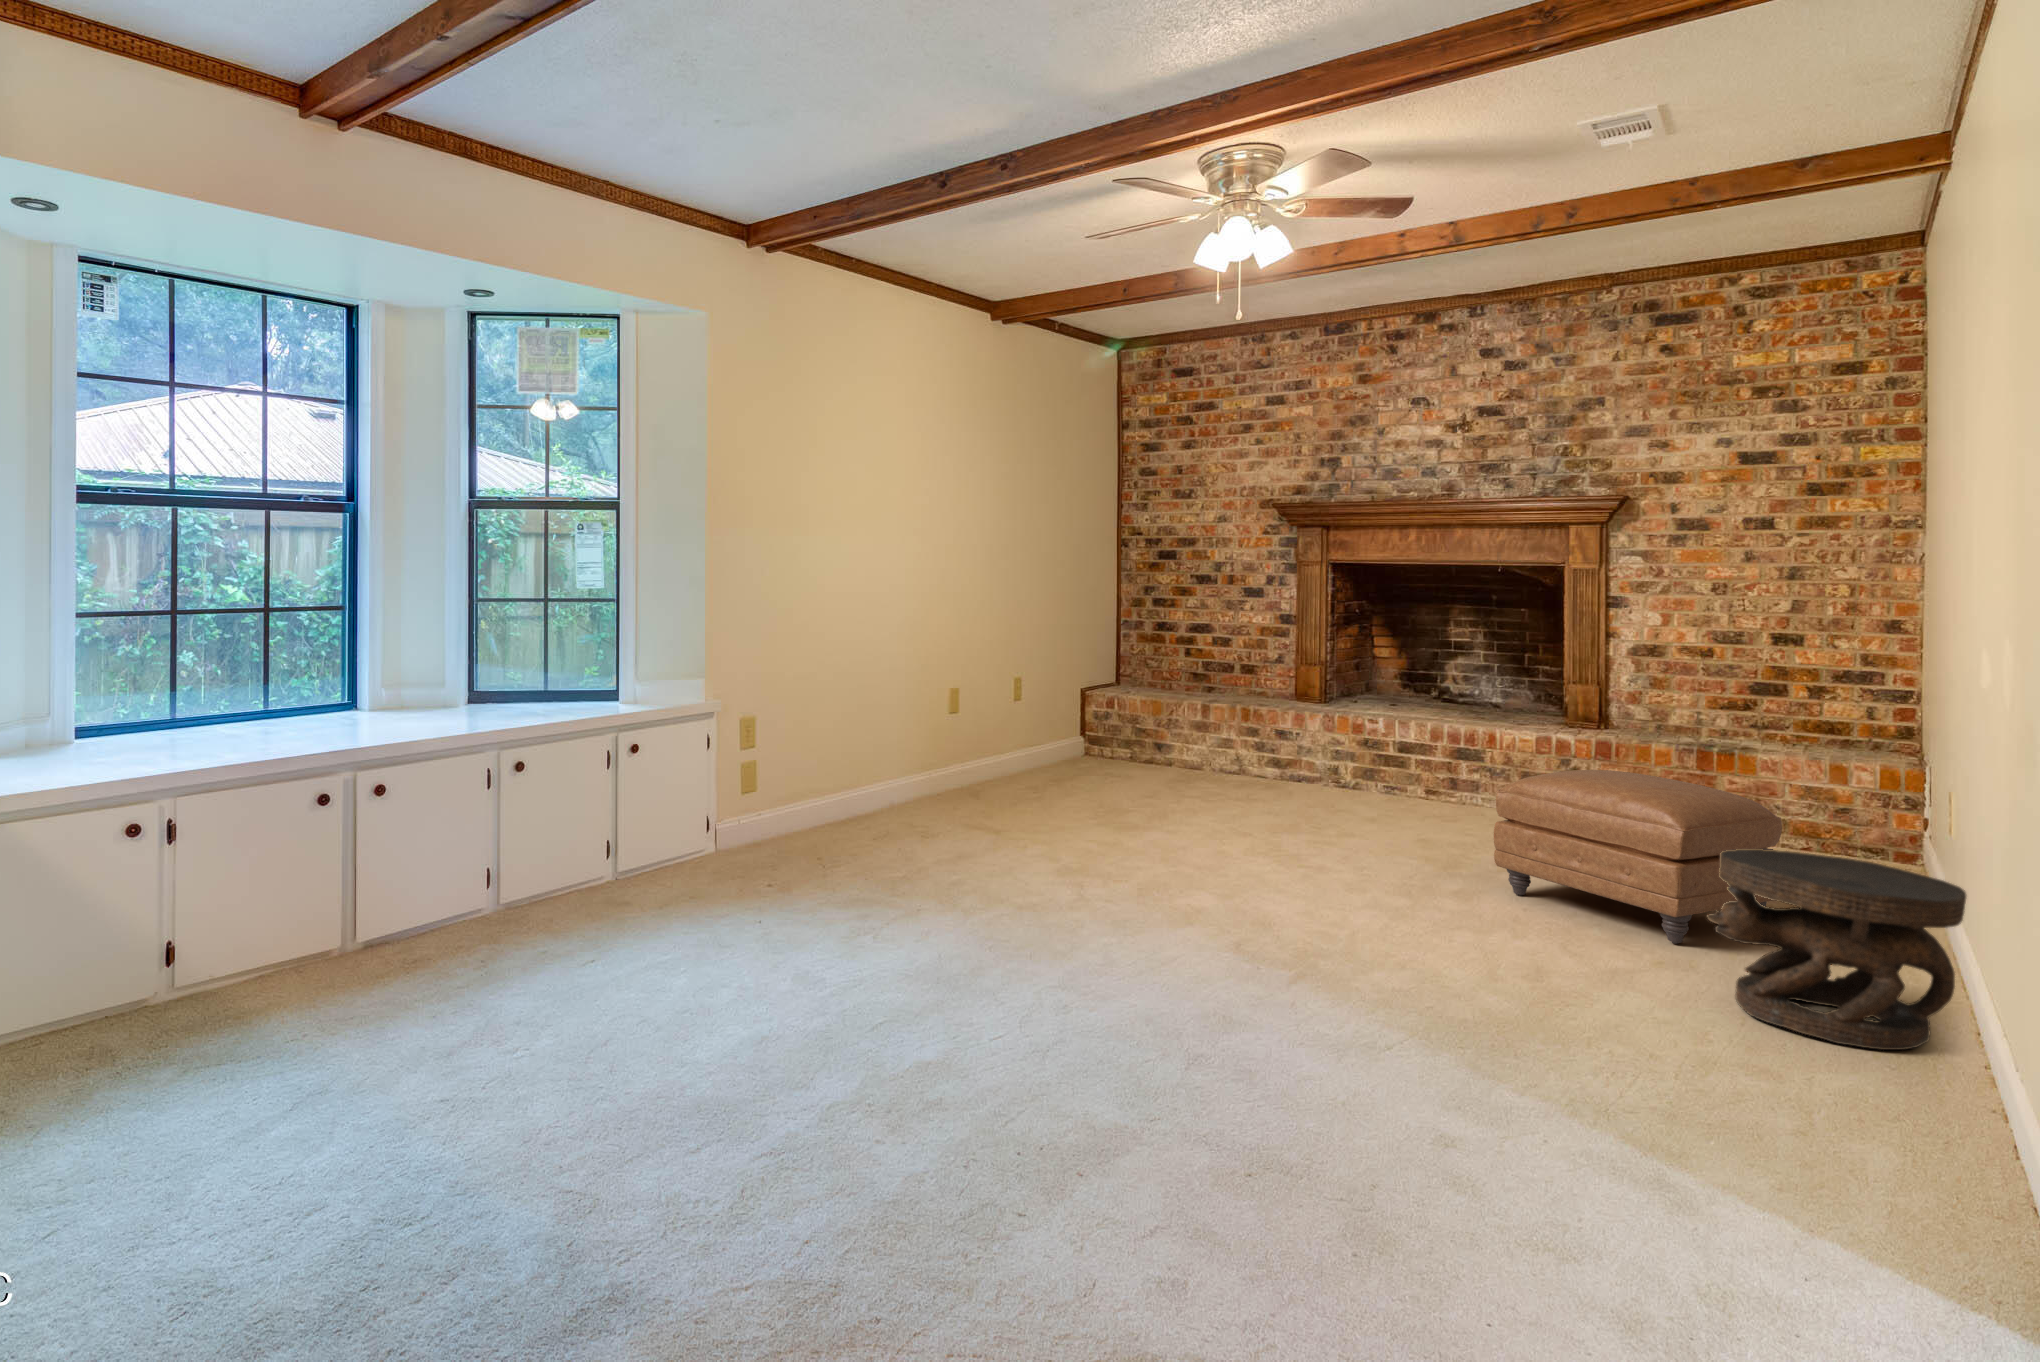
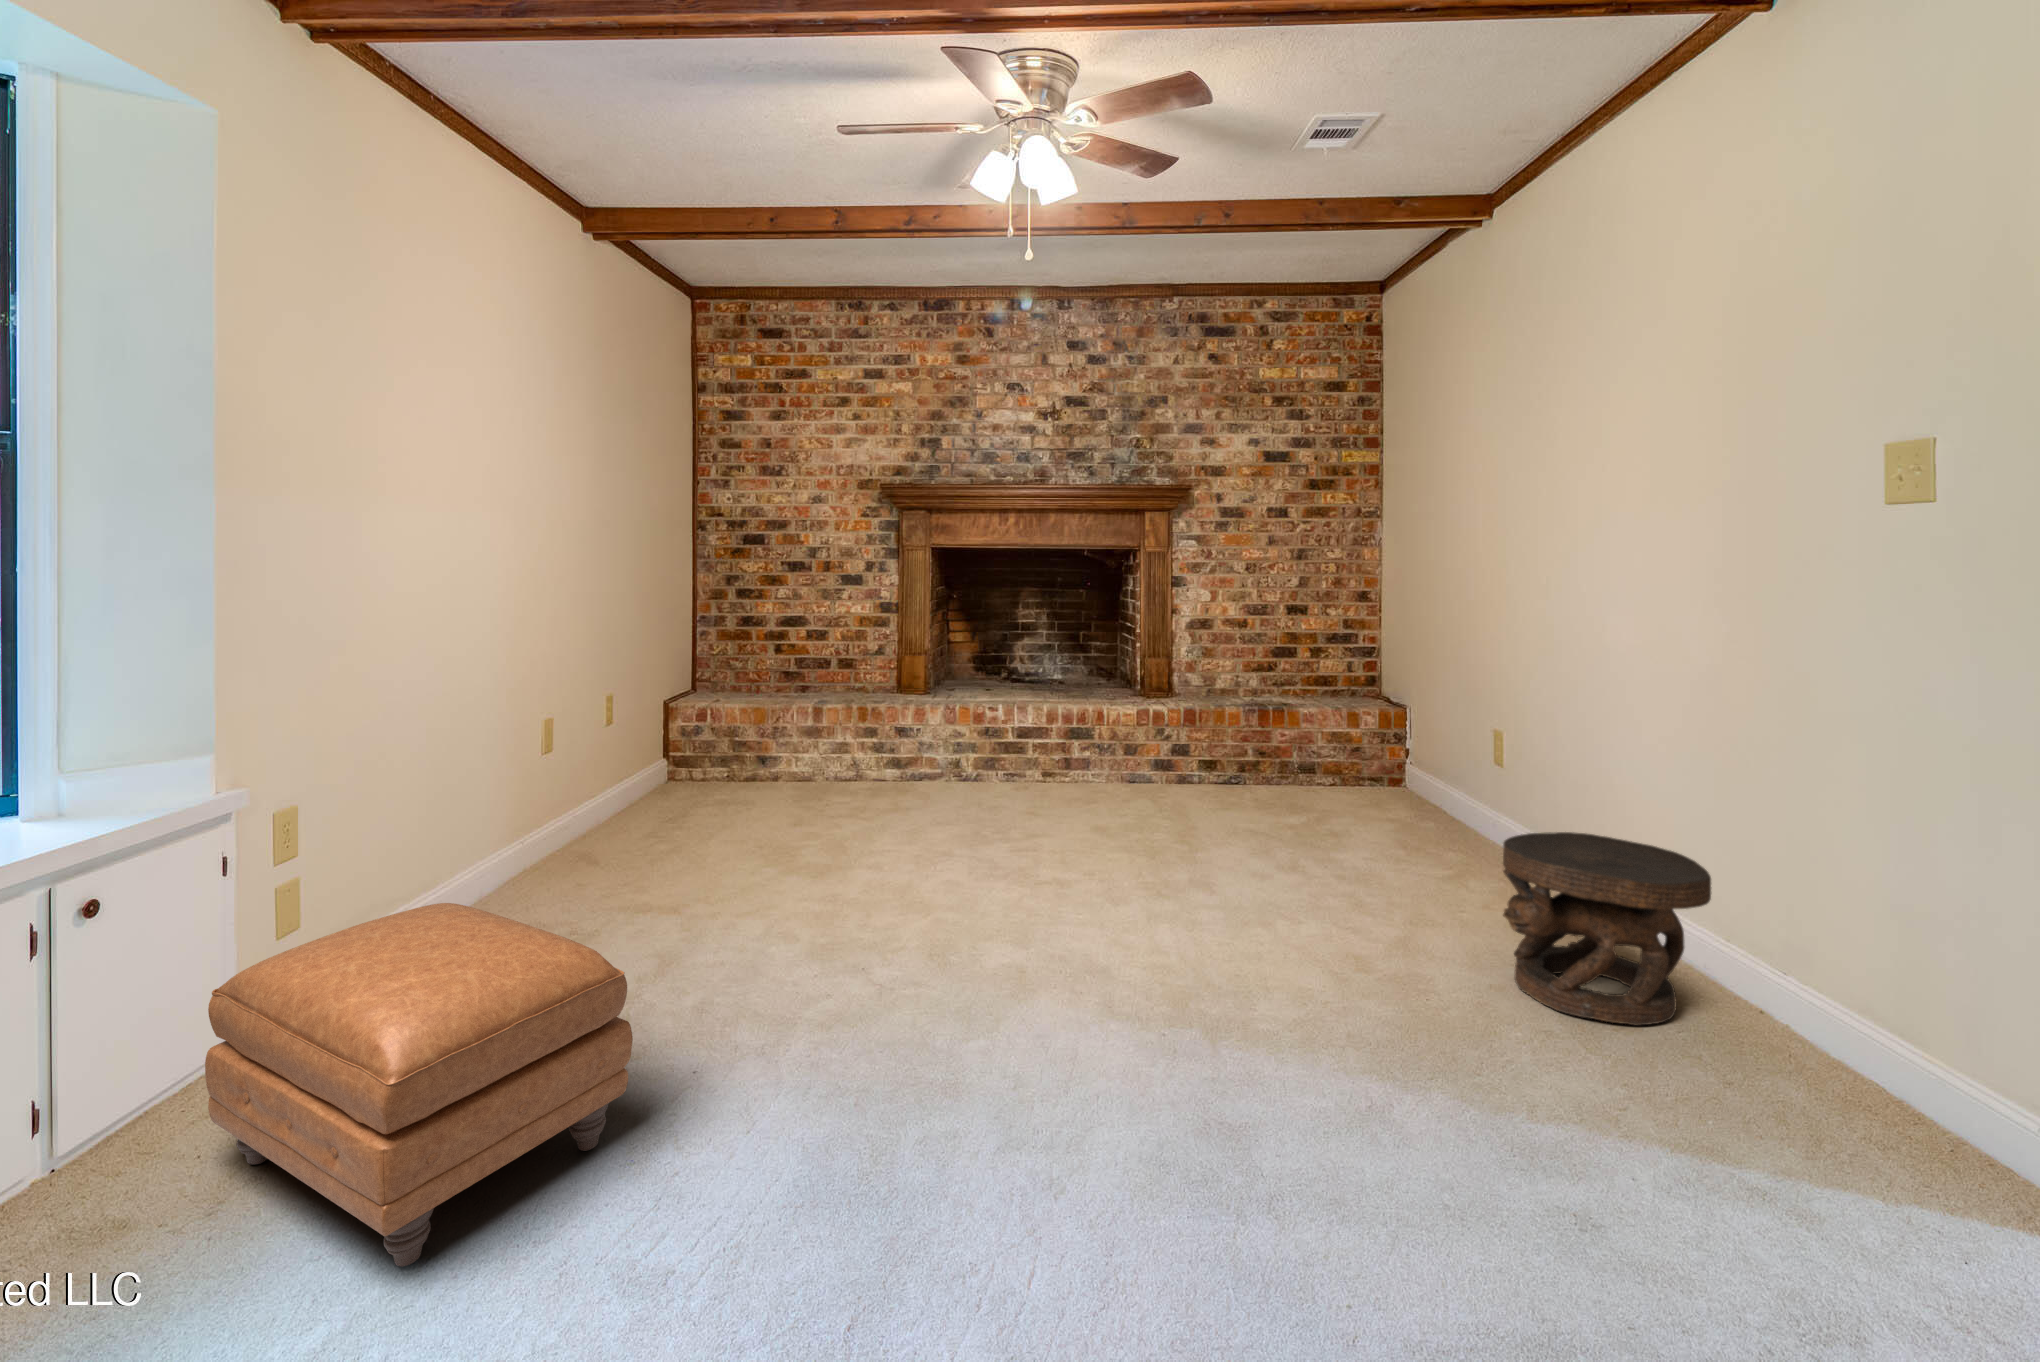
ottoman: present [1494,770,1782,944] -> present [205,903,633,1266]

